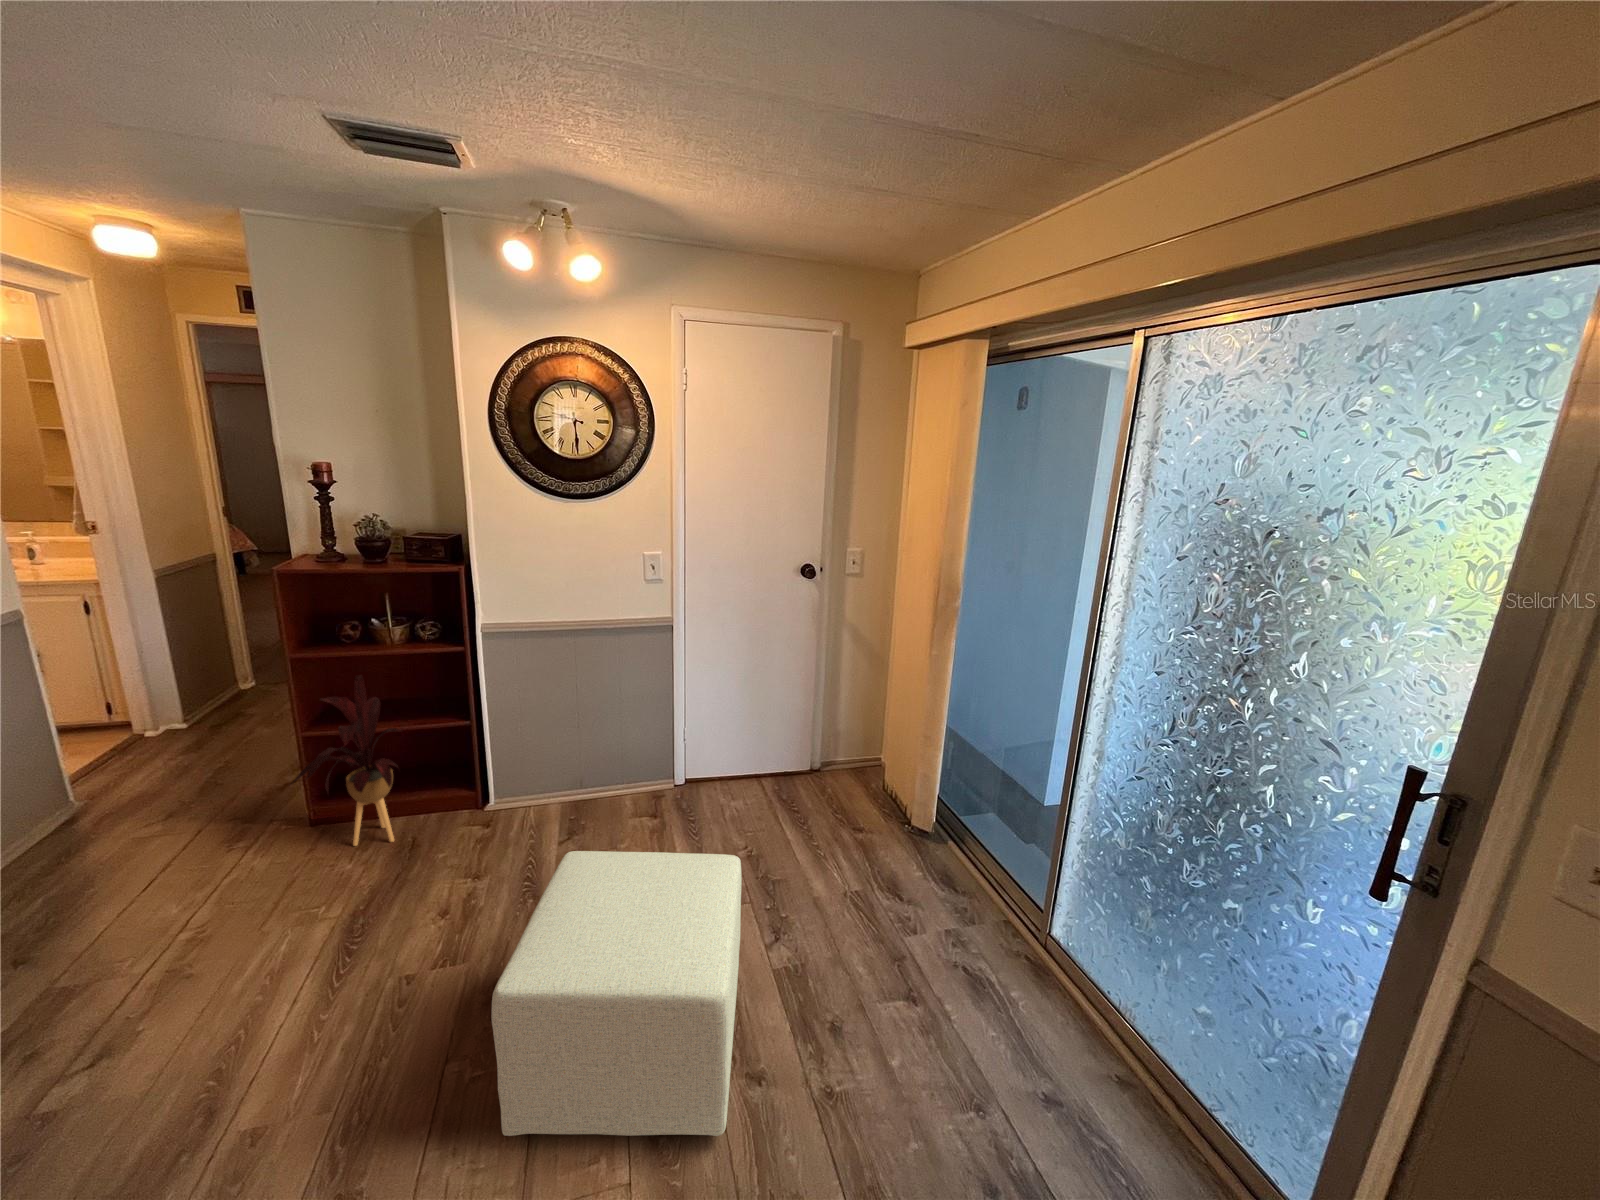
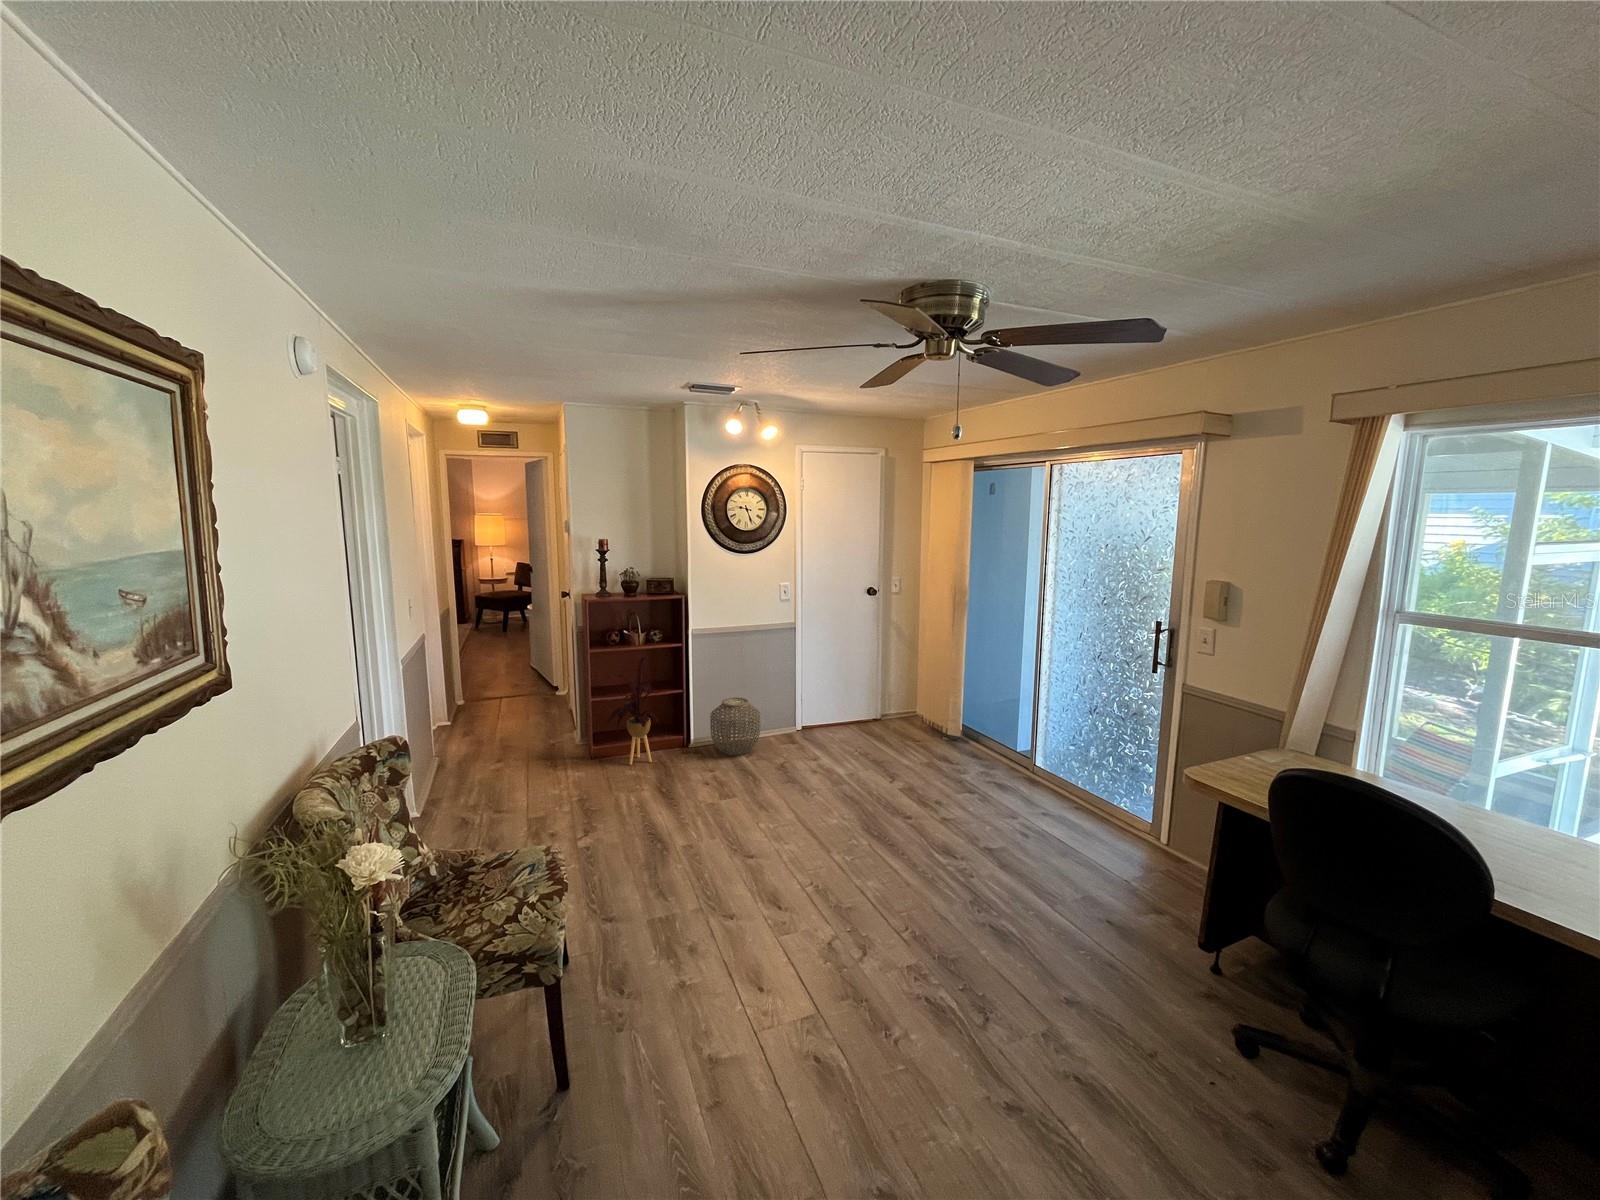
woven basket: none [500,740,590,839] -> present [710,698,760,755]
ottoman: present [491,851,742,1136] -> none [797,722,910,833]

